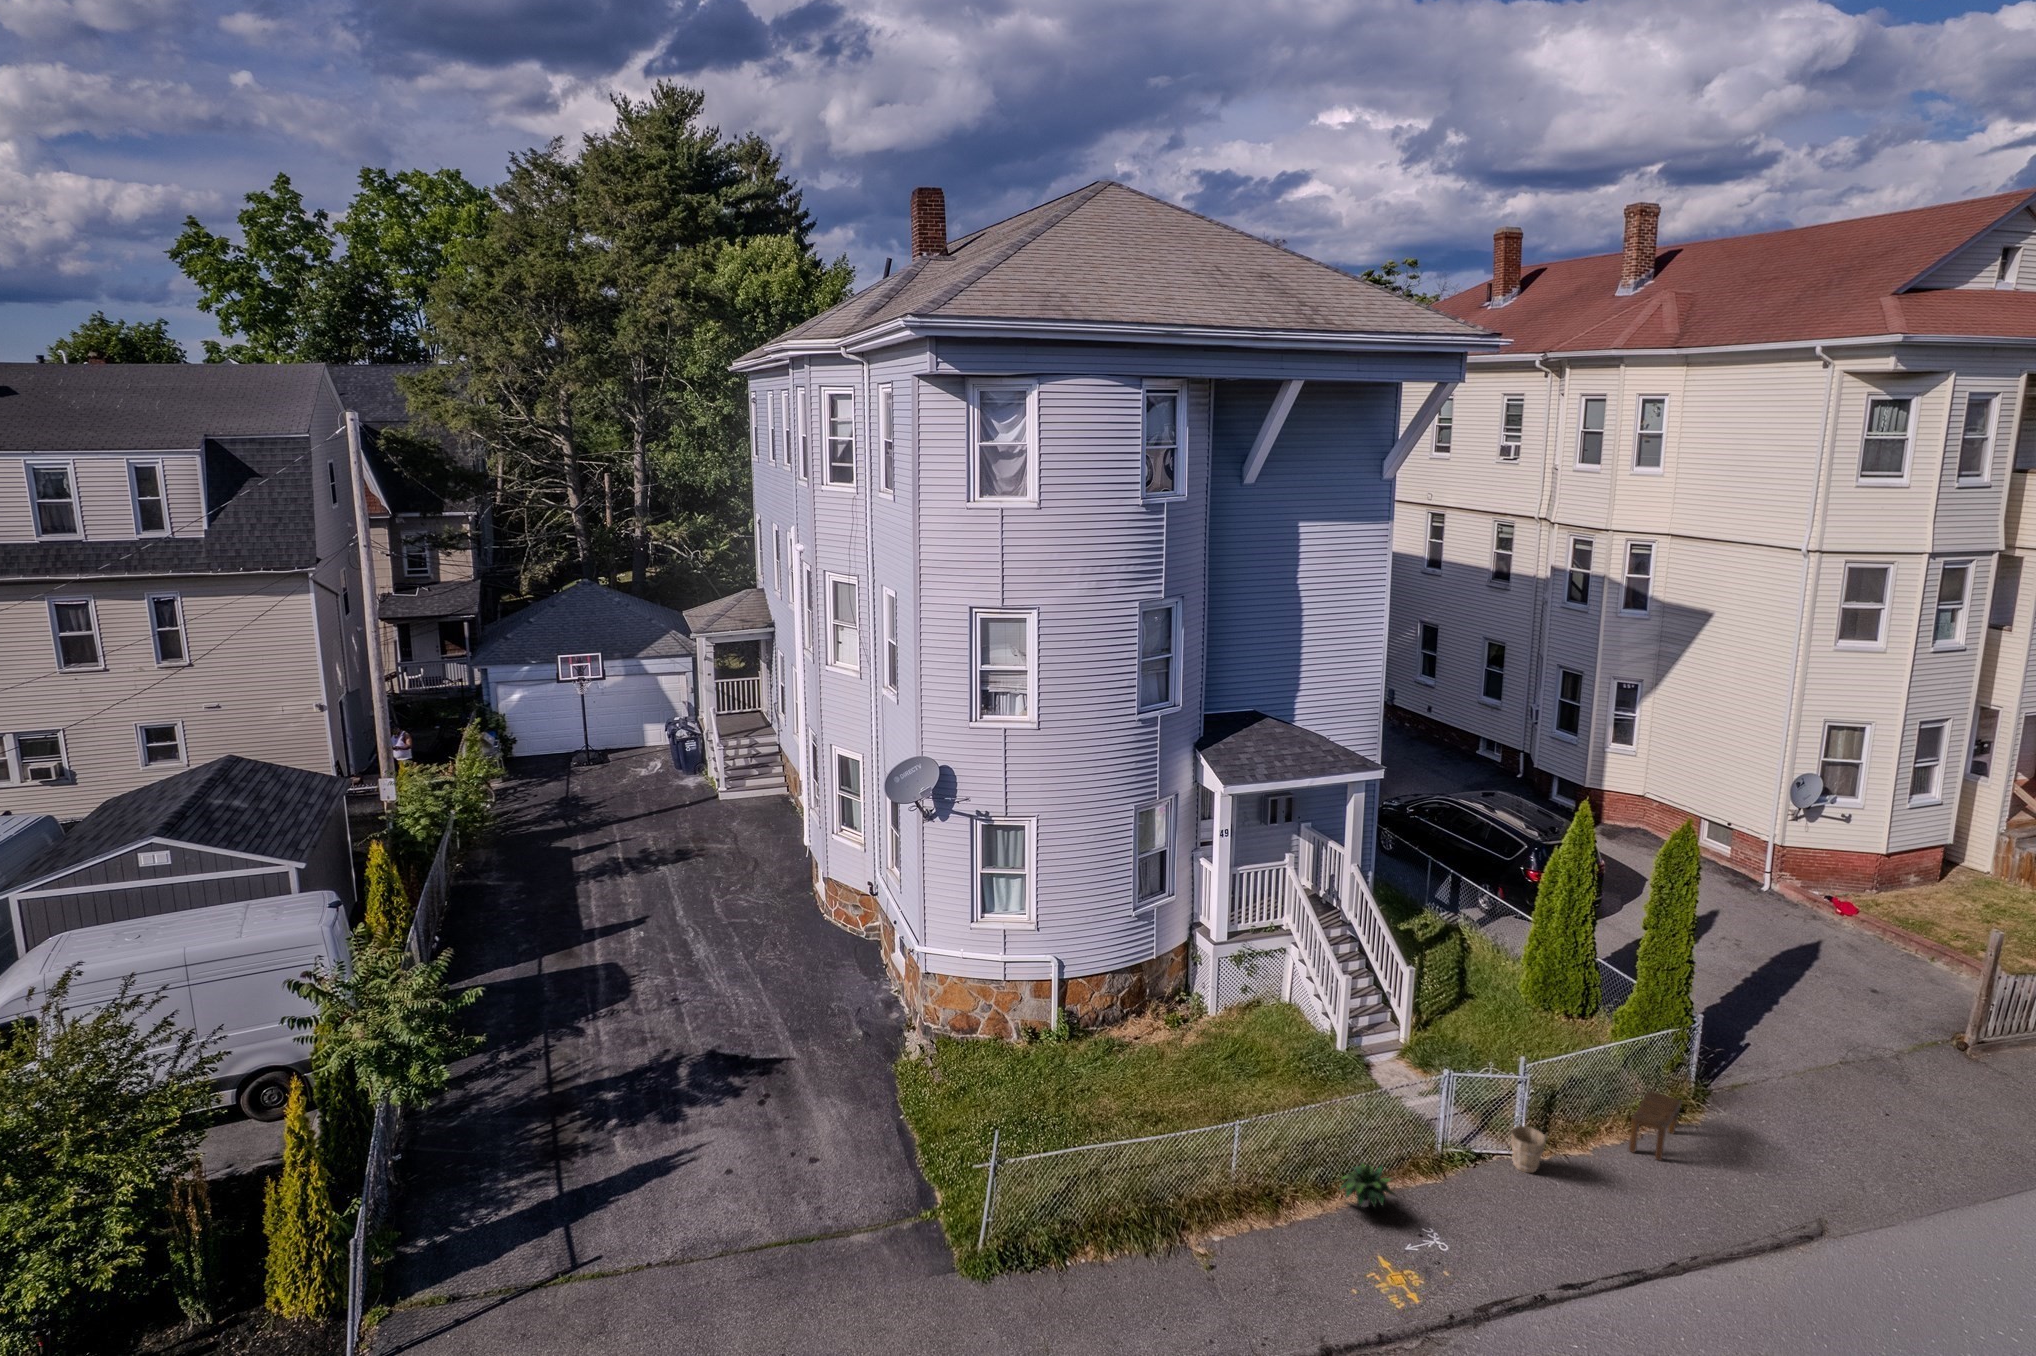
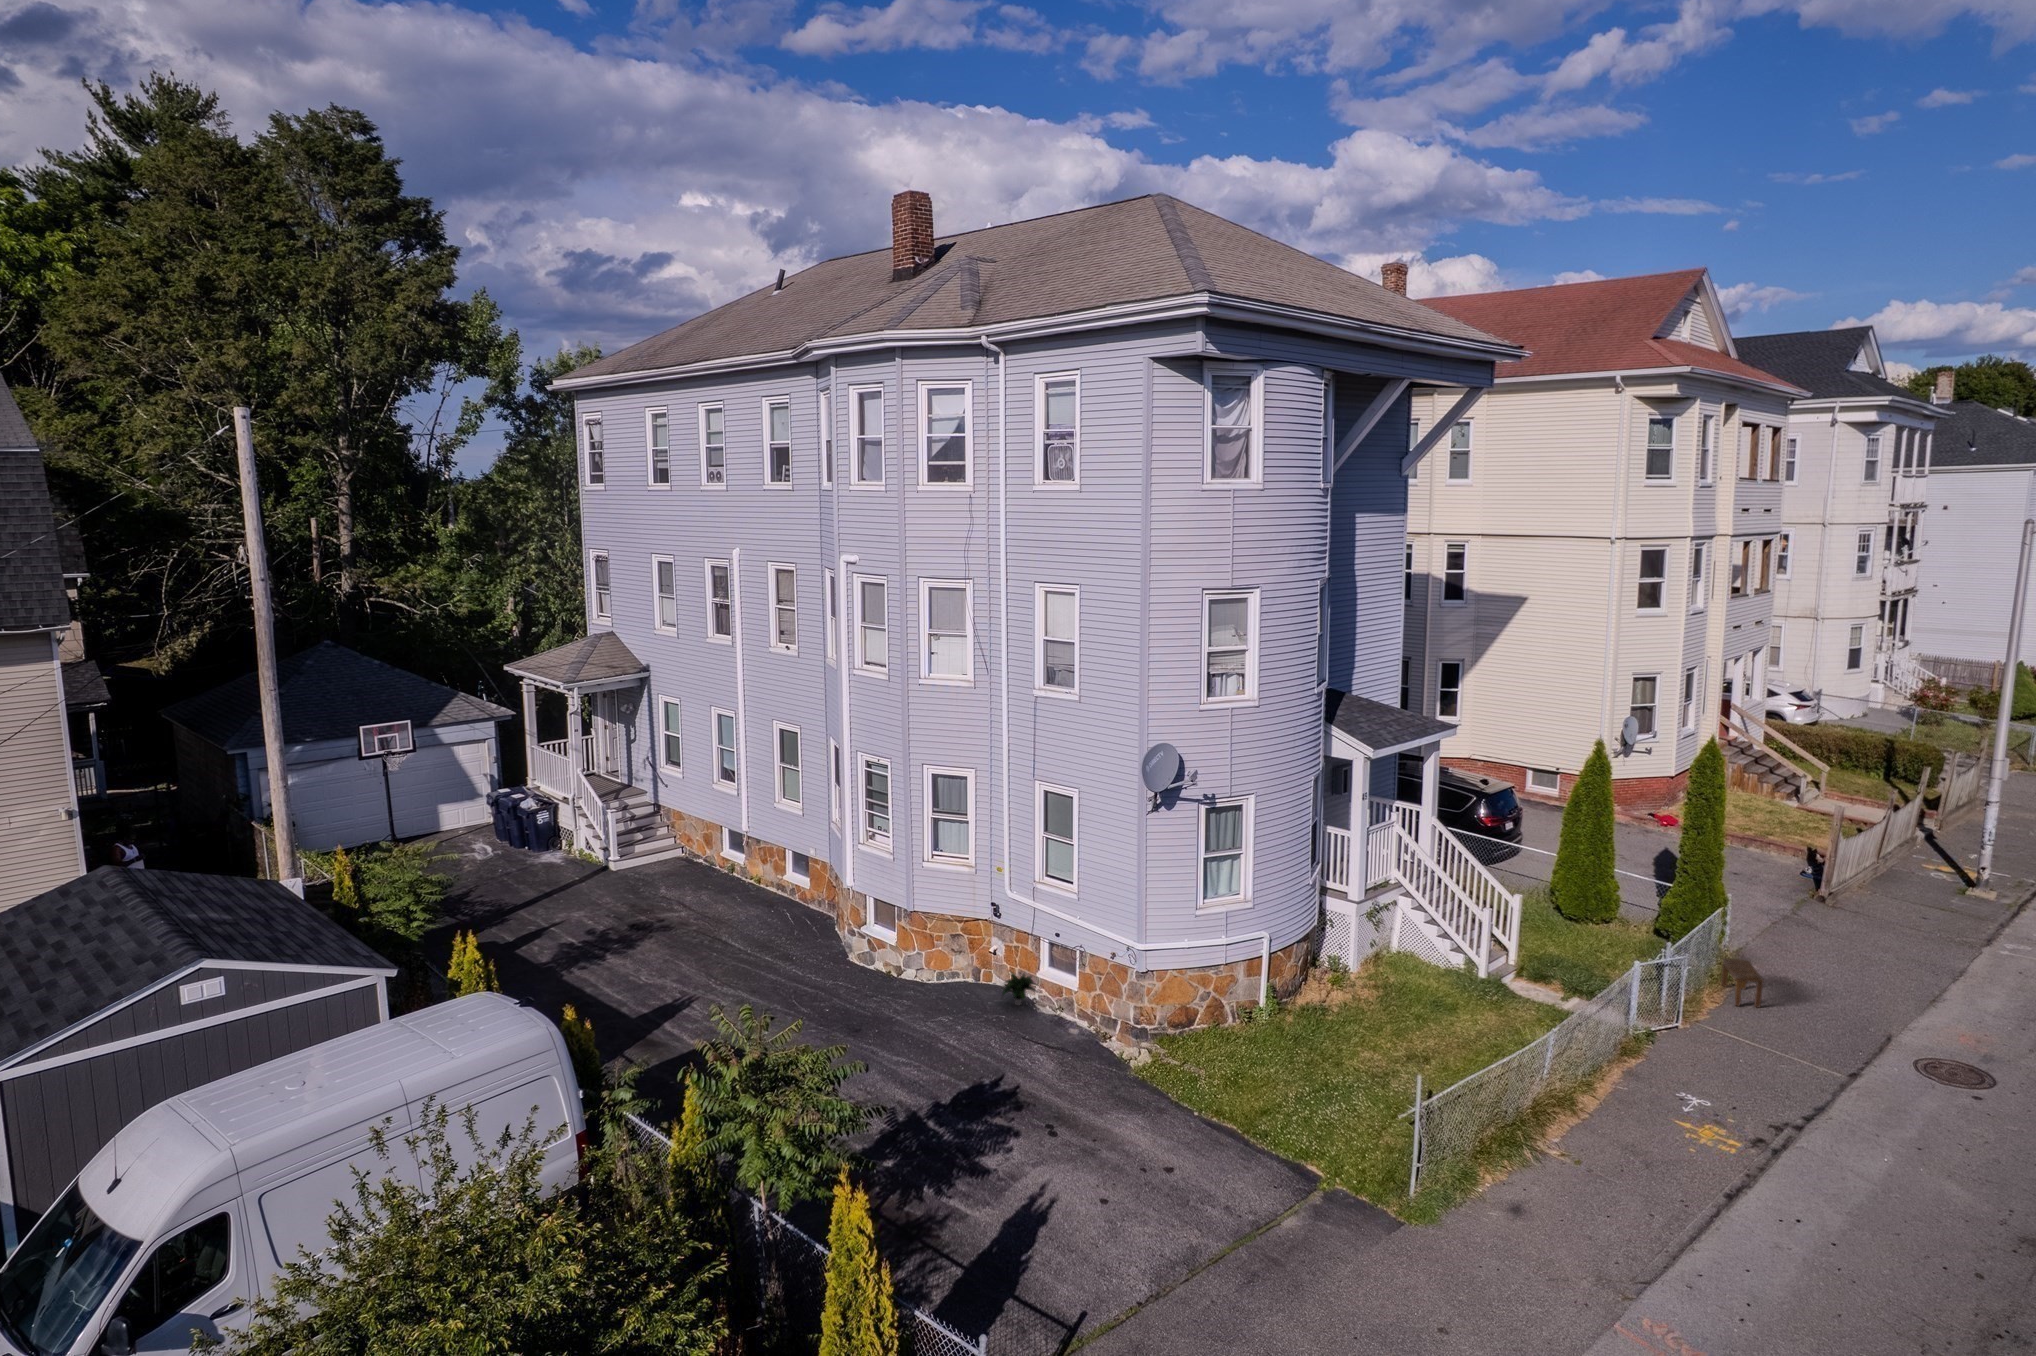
bucket: present [1511,1126,1547,1173] -> none [1677,996,1708,1034]
potted plant: present [1339,1162,1395,1209] -> present [1002,973,1037,1005]

